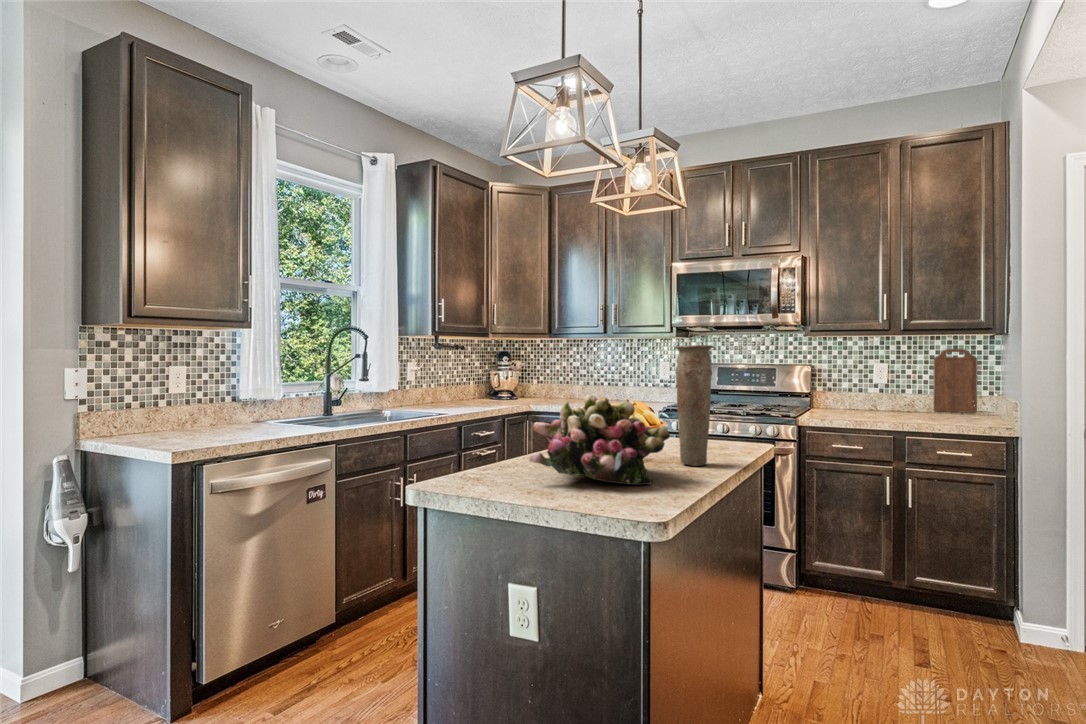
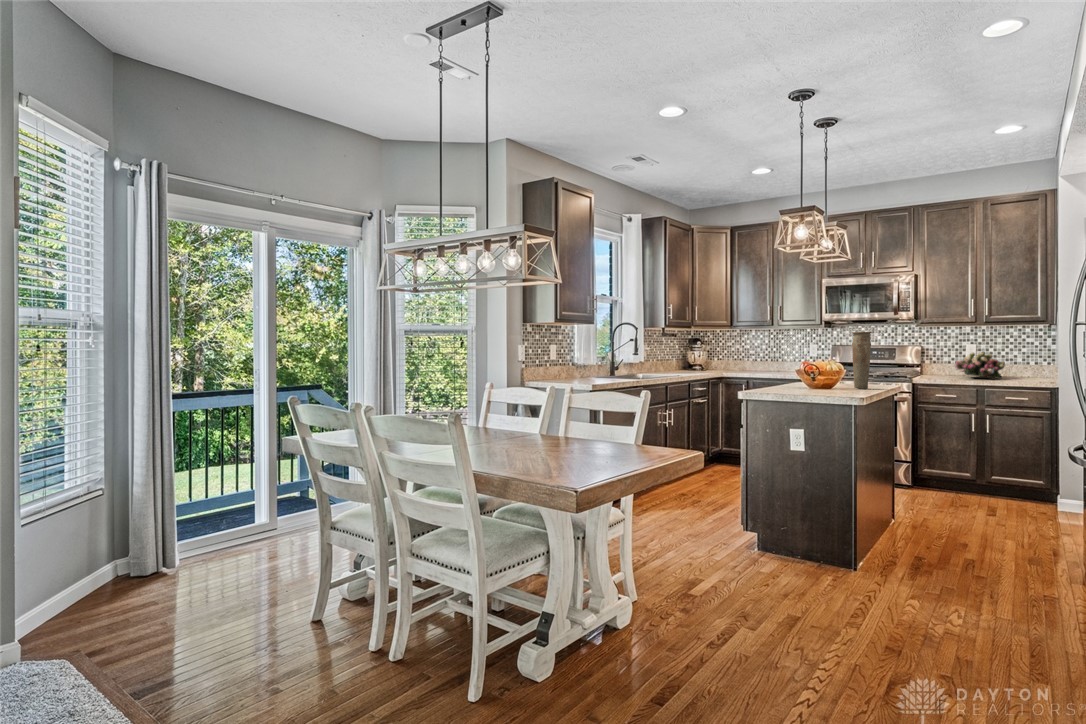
cutting board: present [933,349,977,413] -> none [1008,334,1039,376]
flower arrangement: present [529,394,670,485] -> present [954,352,1005,379]

